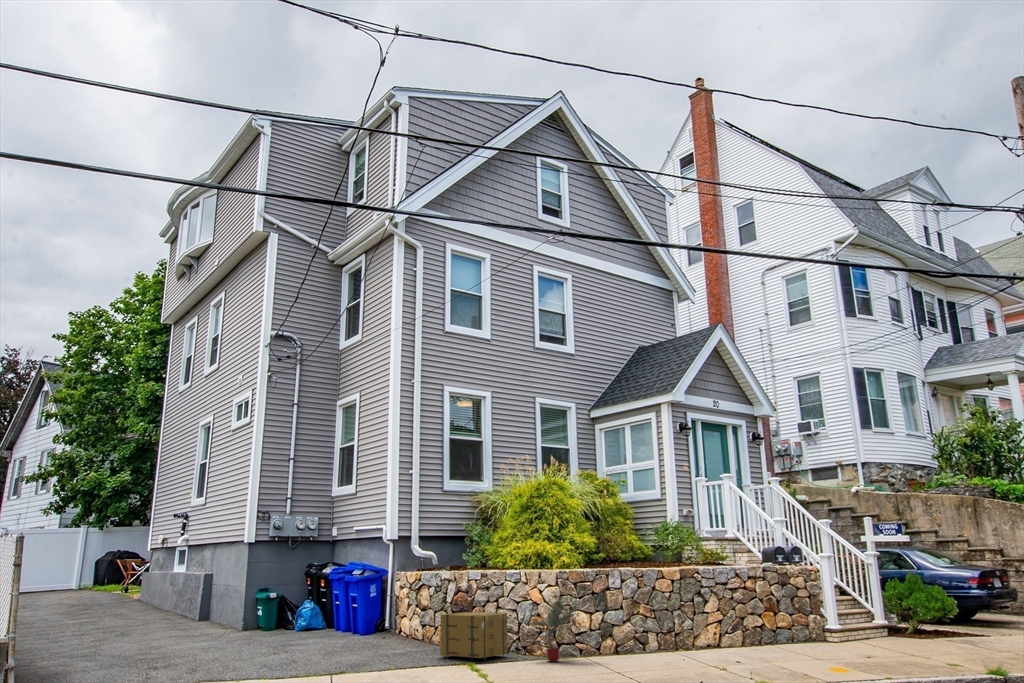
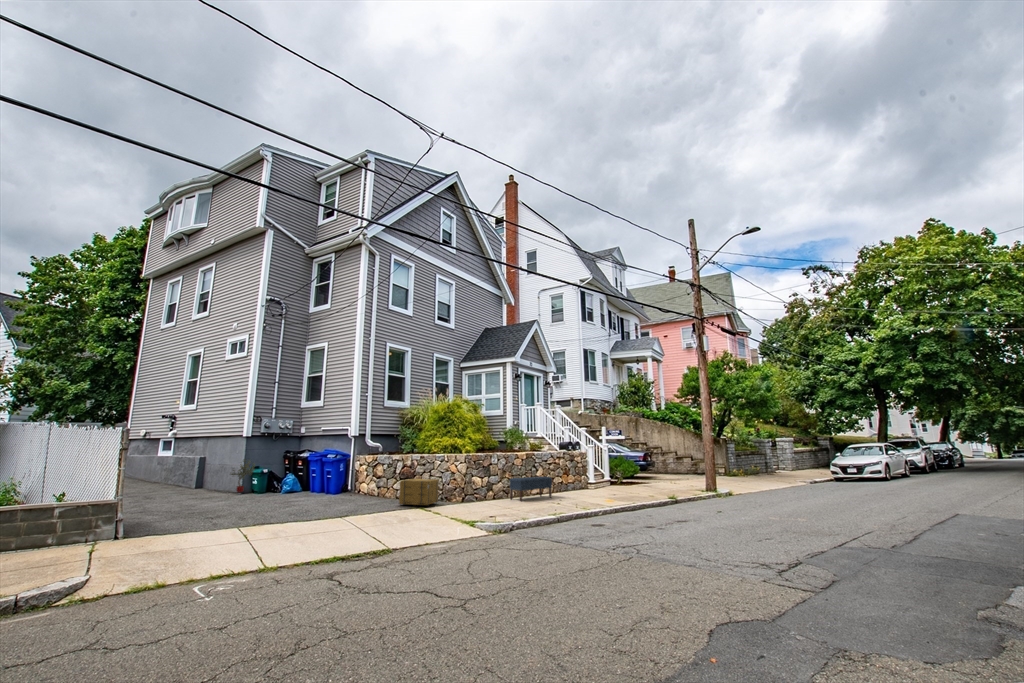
potted tree: present [526,592,579,662] -> present [231,459,255,493]
bench: none [642,611,730,657] -> present [509,476,552,501]

